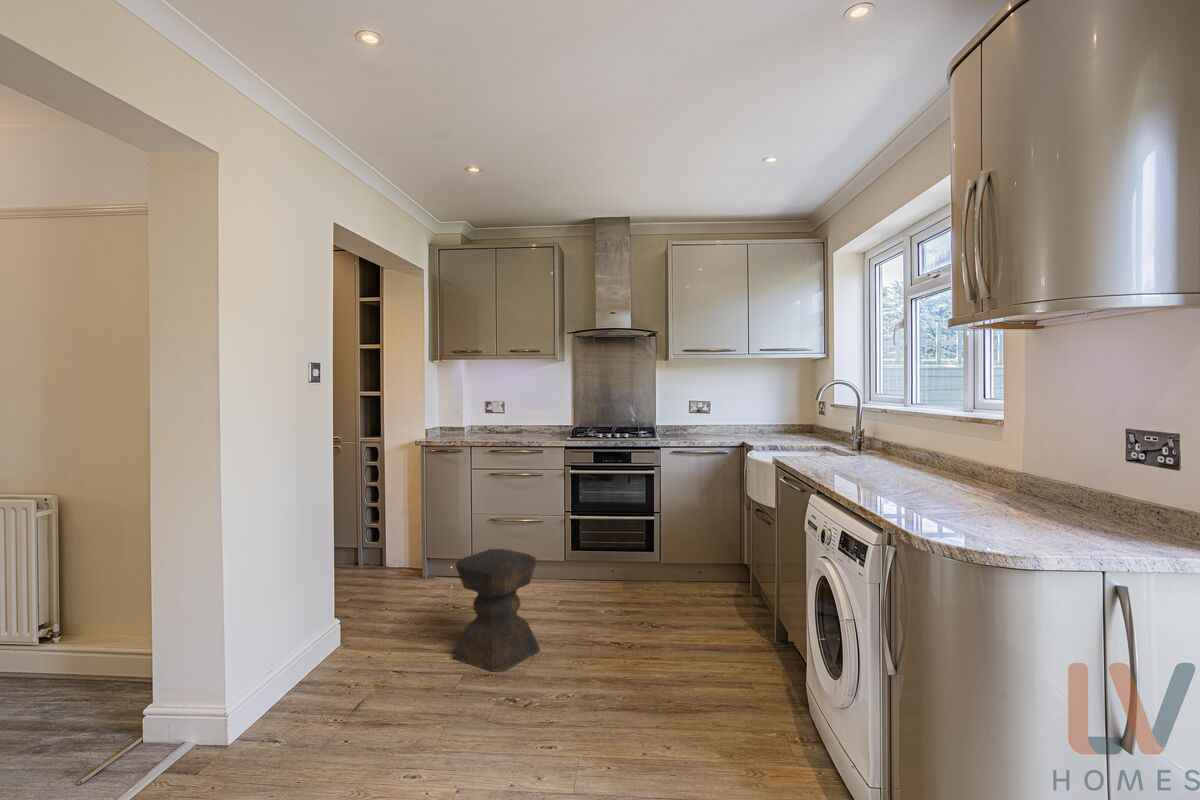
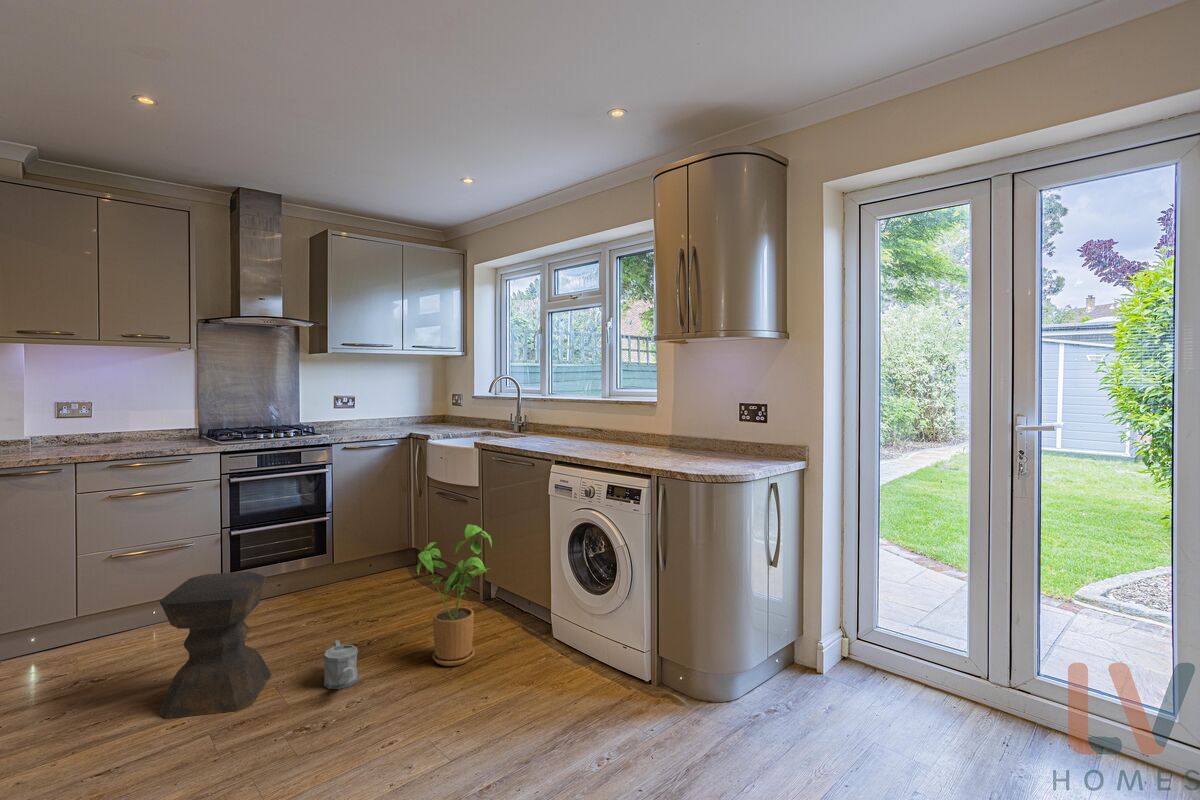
house plant: none [652,550,740,706] -> present [417,524,492,666]
watering can: none [555,637,592,686] -> present [323,640,358,689]

